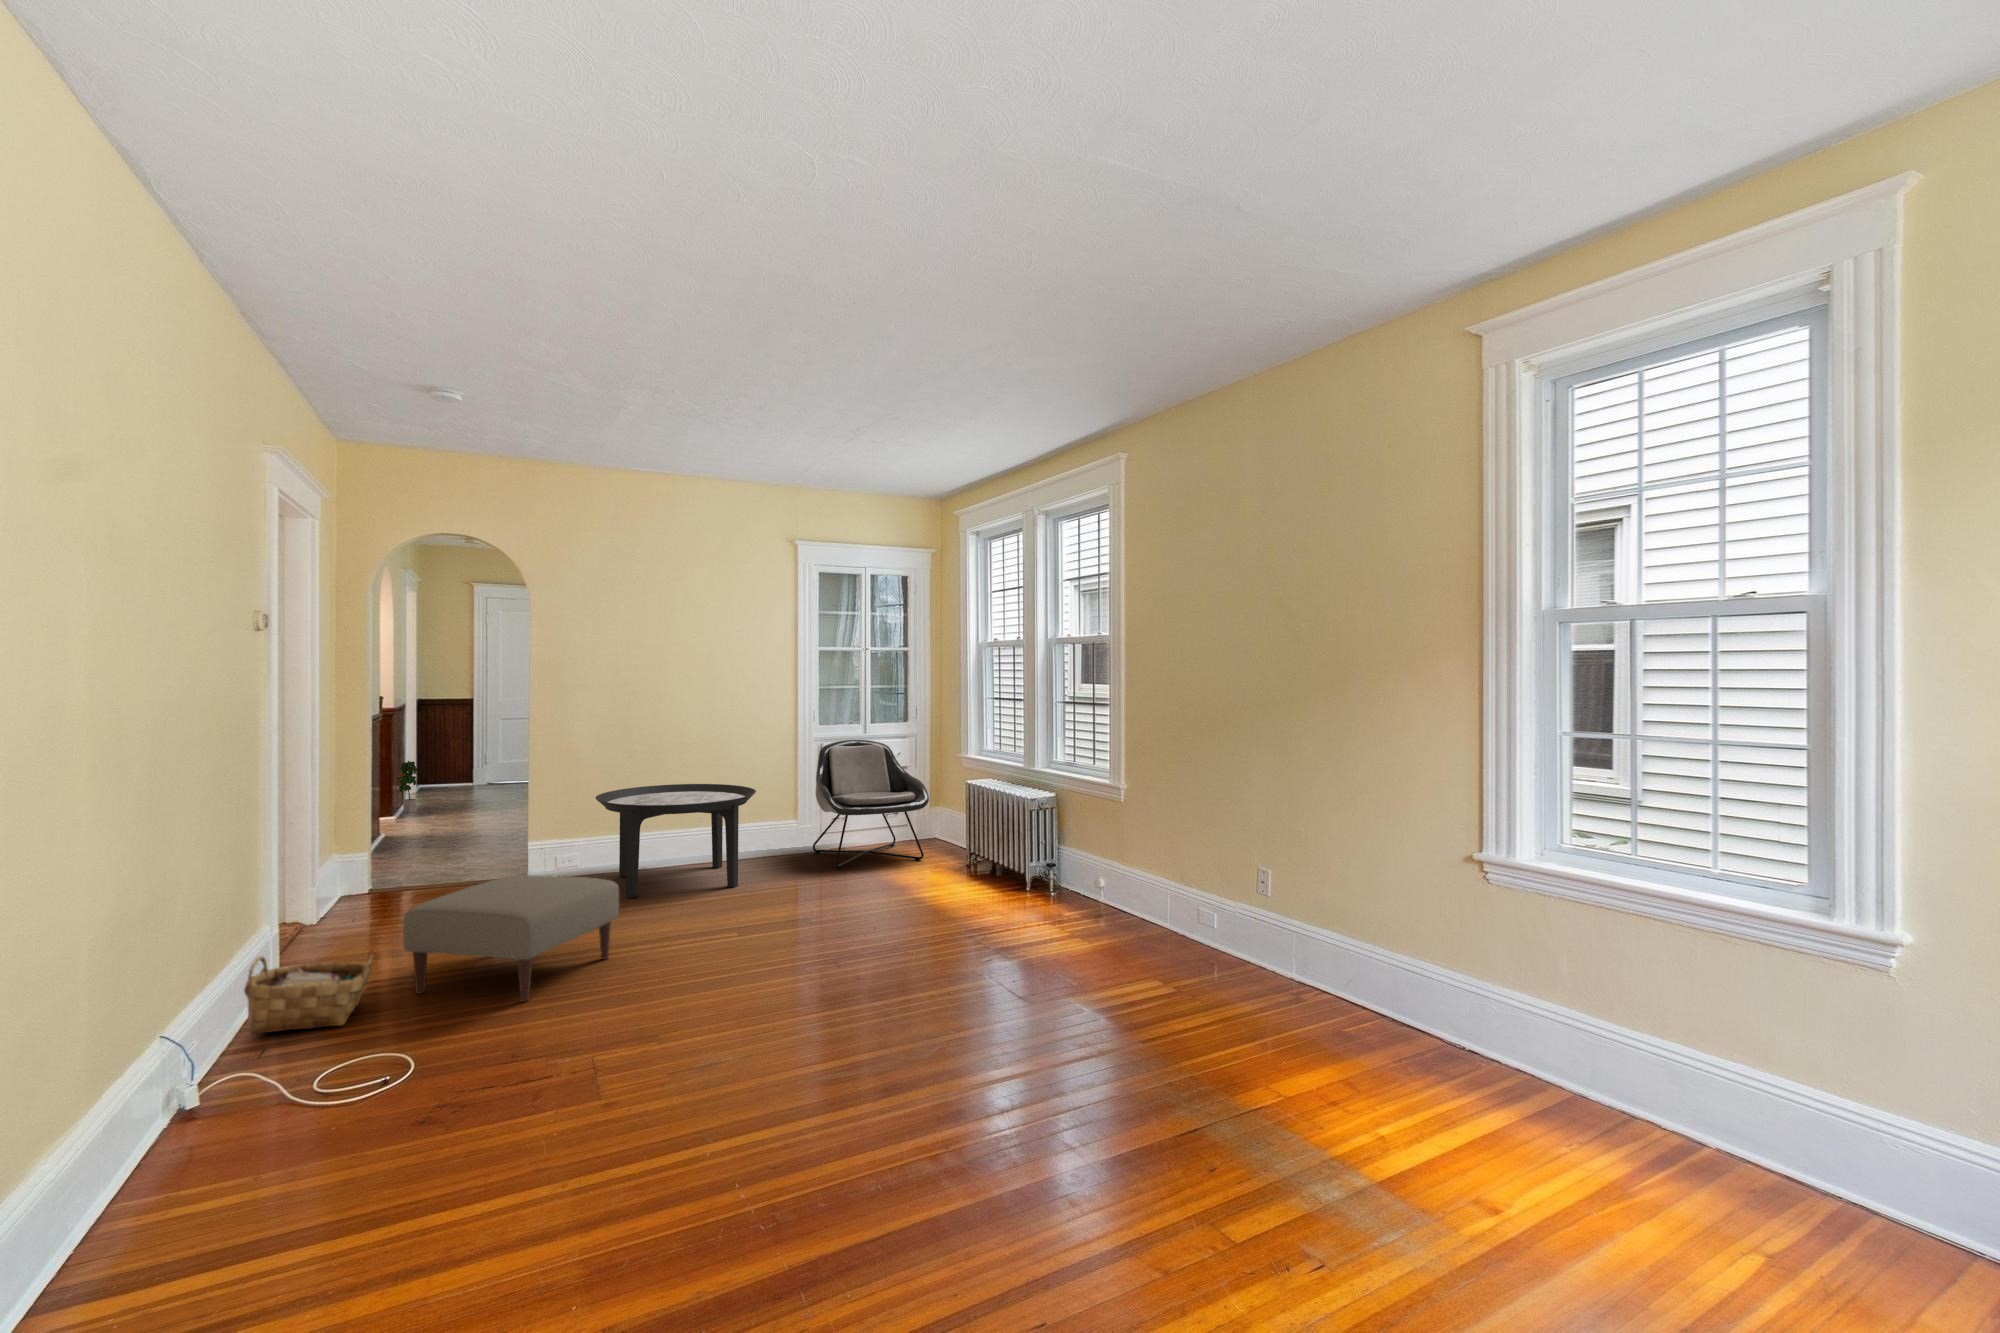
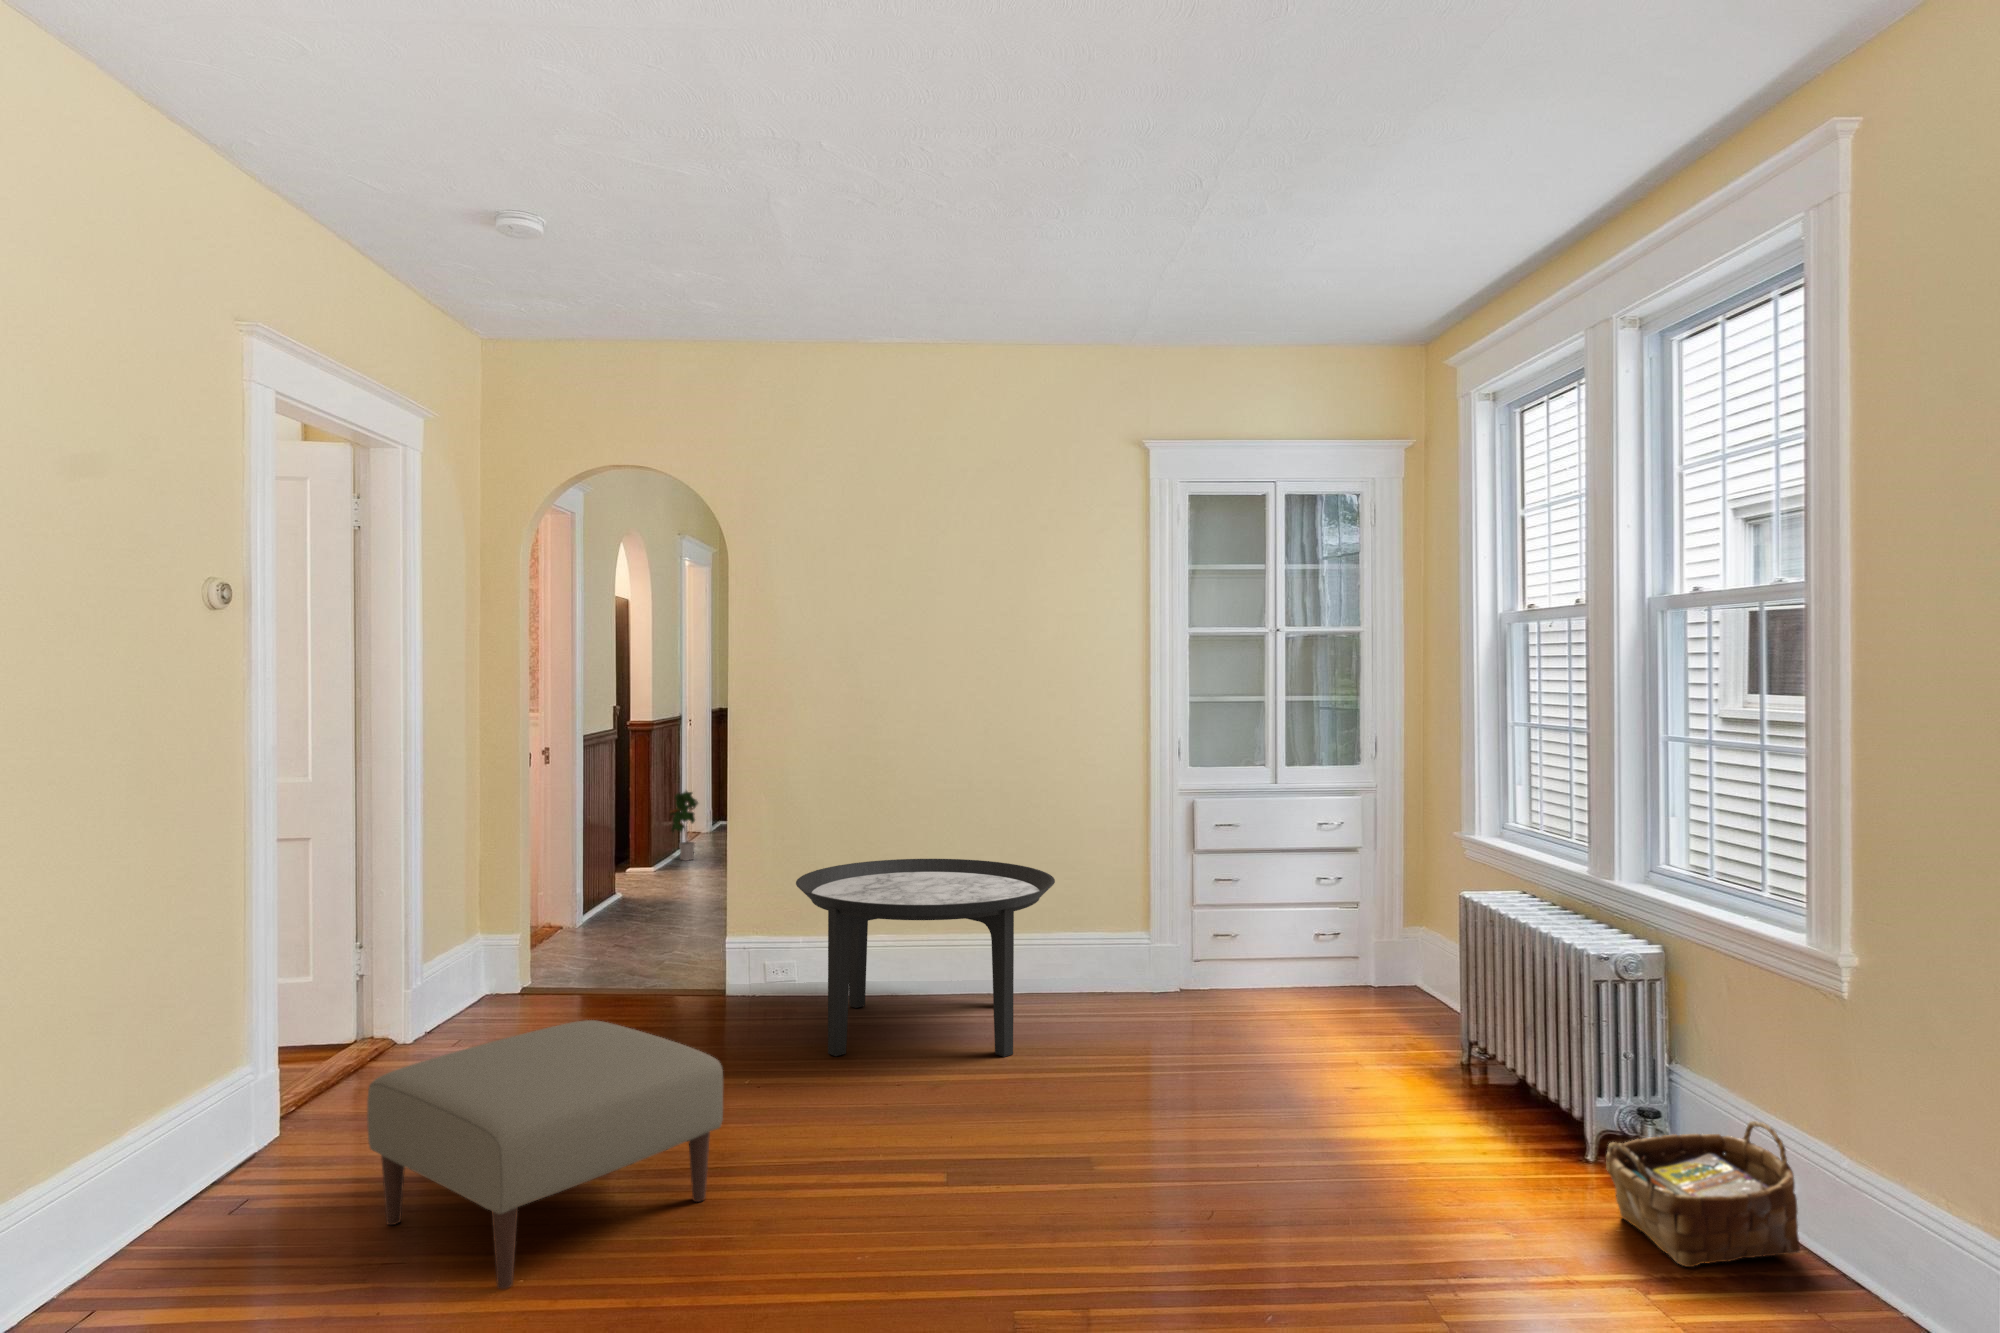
lounge chair: present [813,740,929,869] -> none [1171,795,1385,1039]
woven basket: present [244,954,373,1034] -> present [1606,1121,1800,1267]

